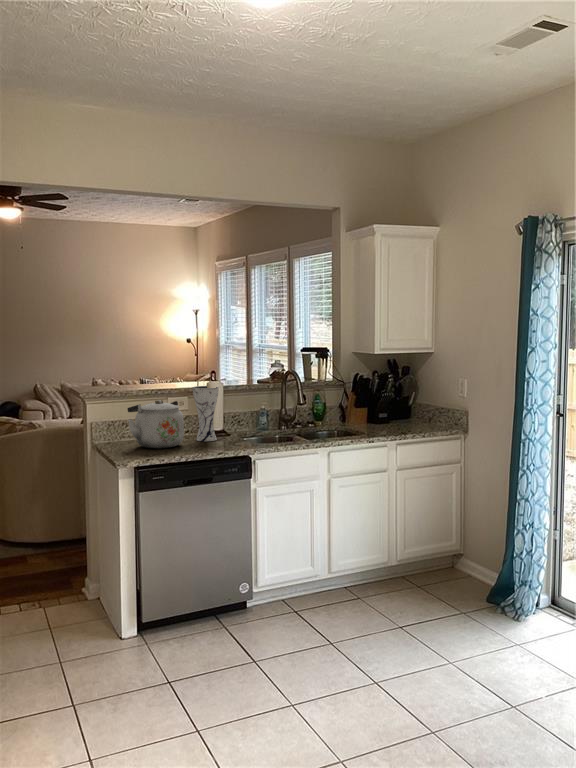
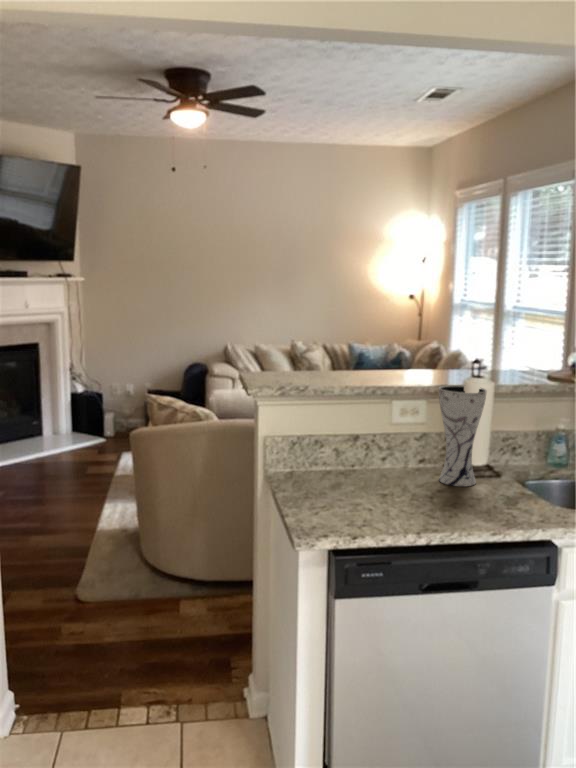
kettle: present [128,400,184,448] -> none [322,411,422,501]

